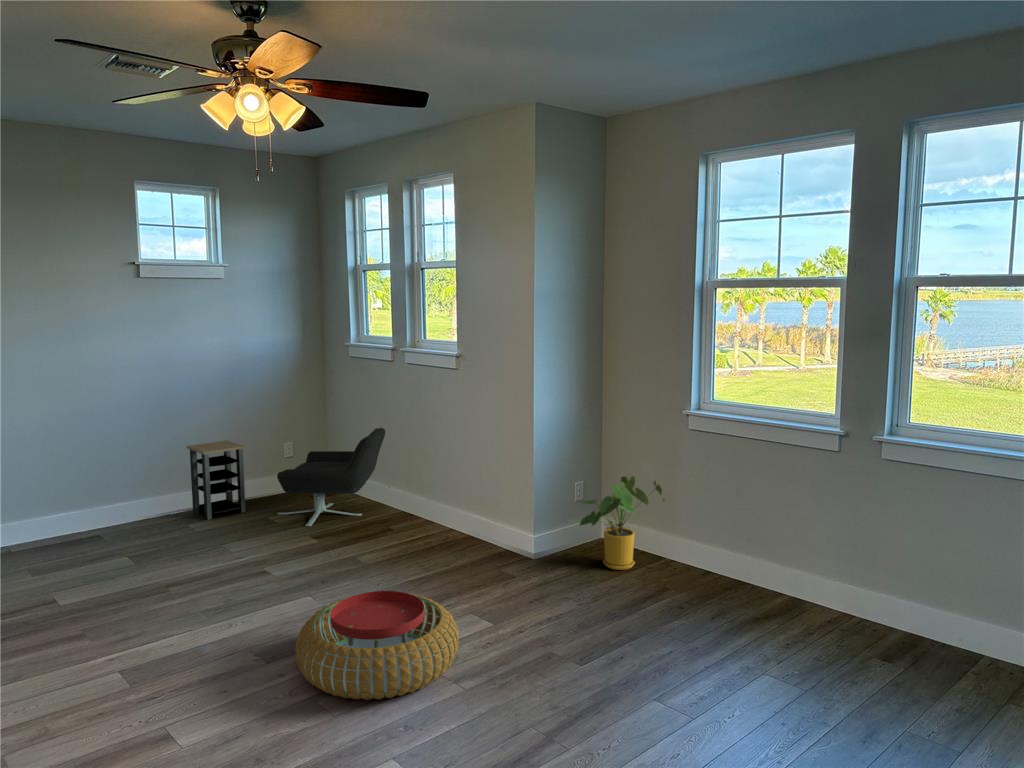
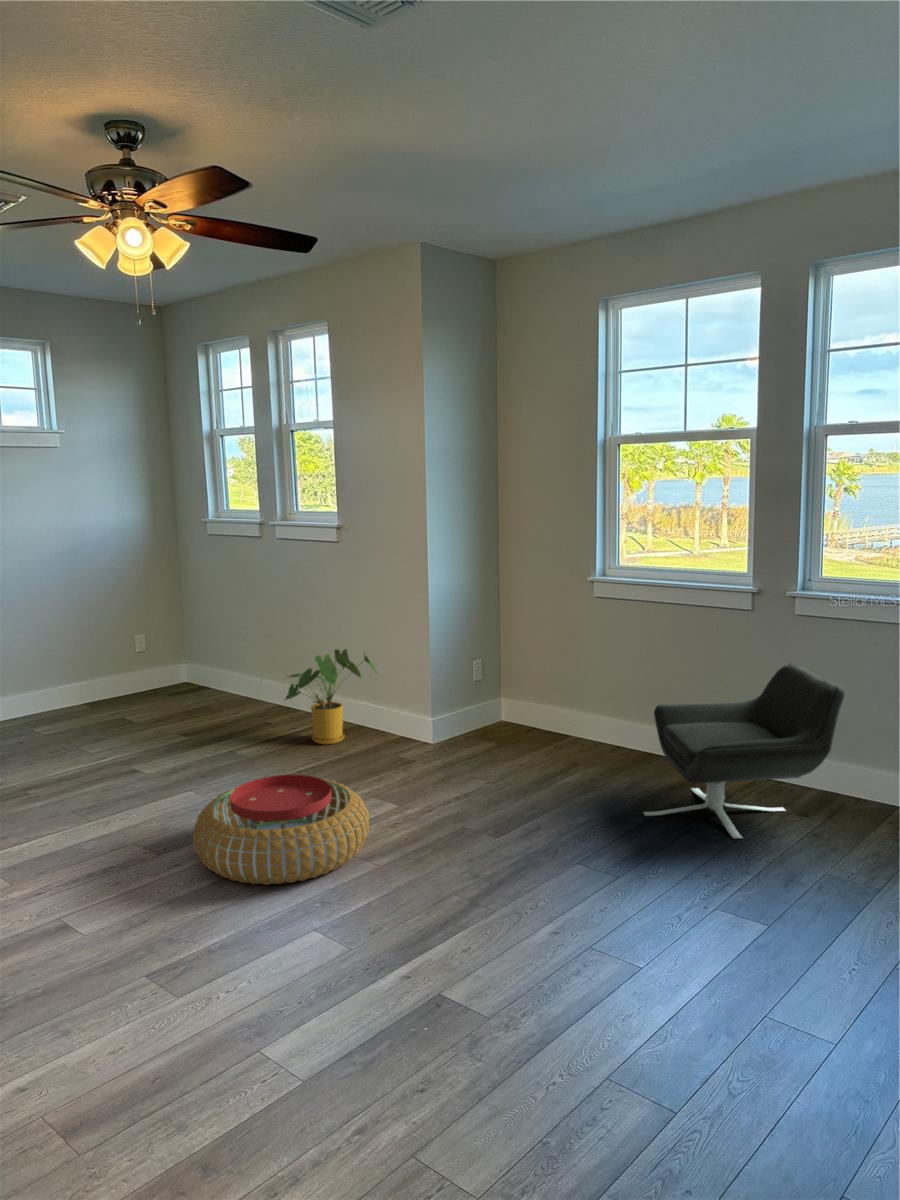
lounge chair: present [277,428,385,526] -> present [644,663,845,838]
side table: present [187,440,246,520] -> none [24,633,97,723]
house plant: present [580,476,665,570] -> present [285,649,376,744]

